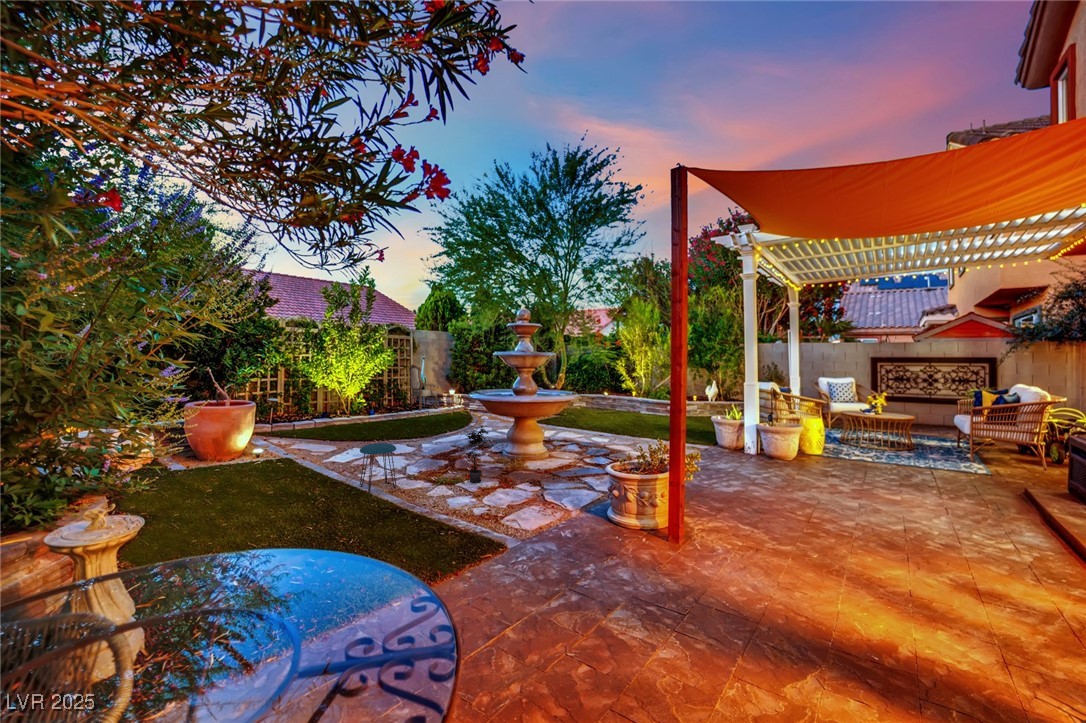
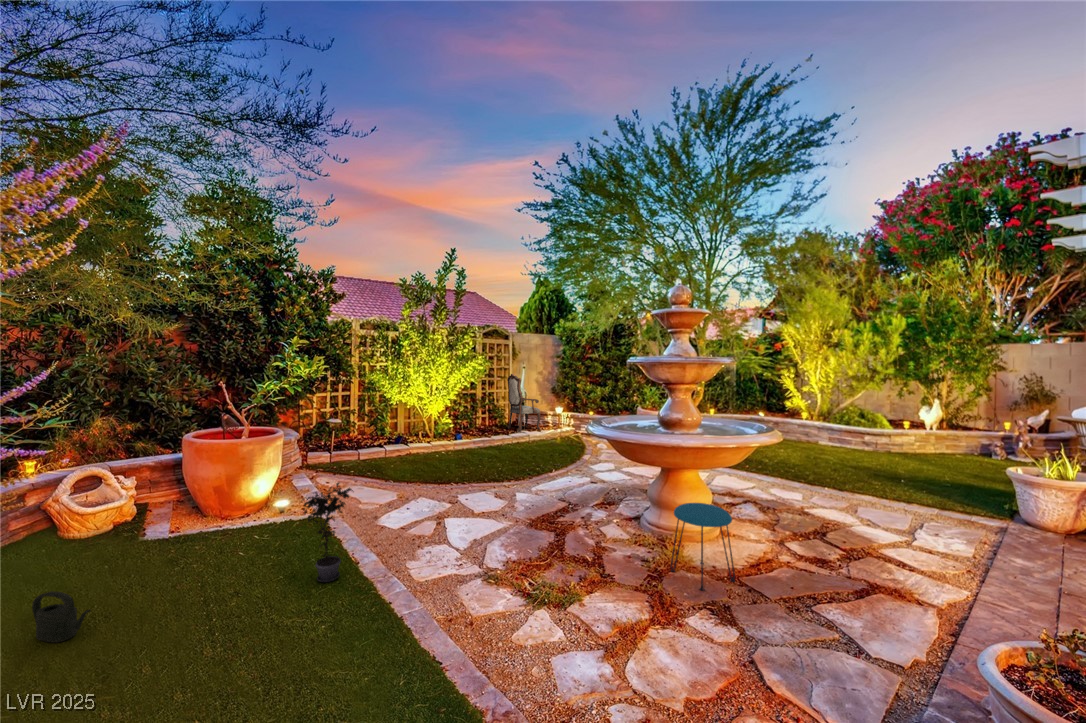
potted plant: present [466,426,488,483] -> present [303,483,353,582]
stool: present [360,443,396,493] -> present [671,503,735,591]
watering can: none [162,476,203,501] -> present [32,592,91,643]

